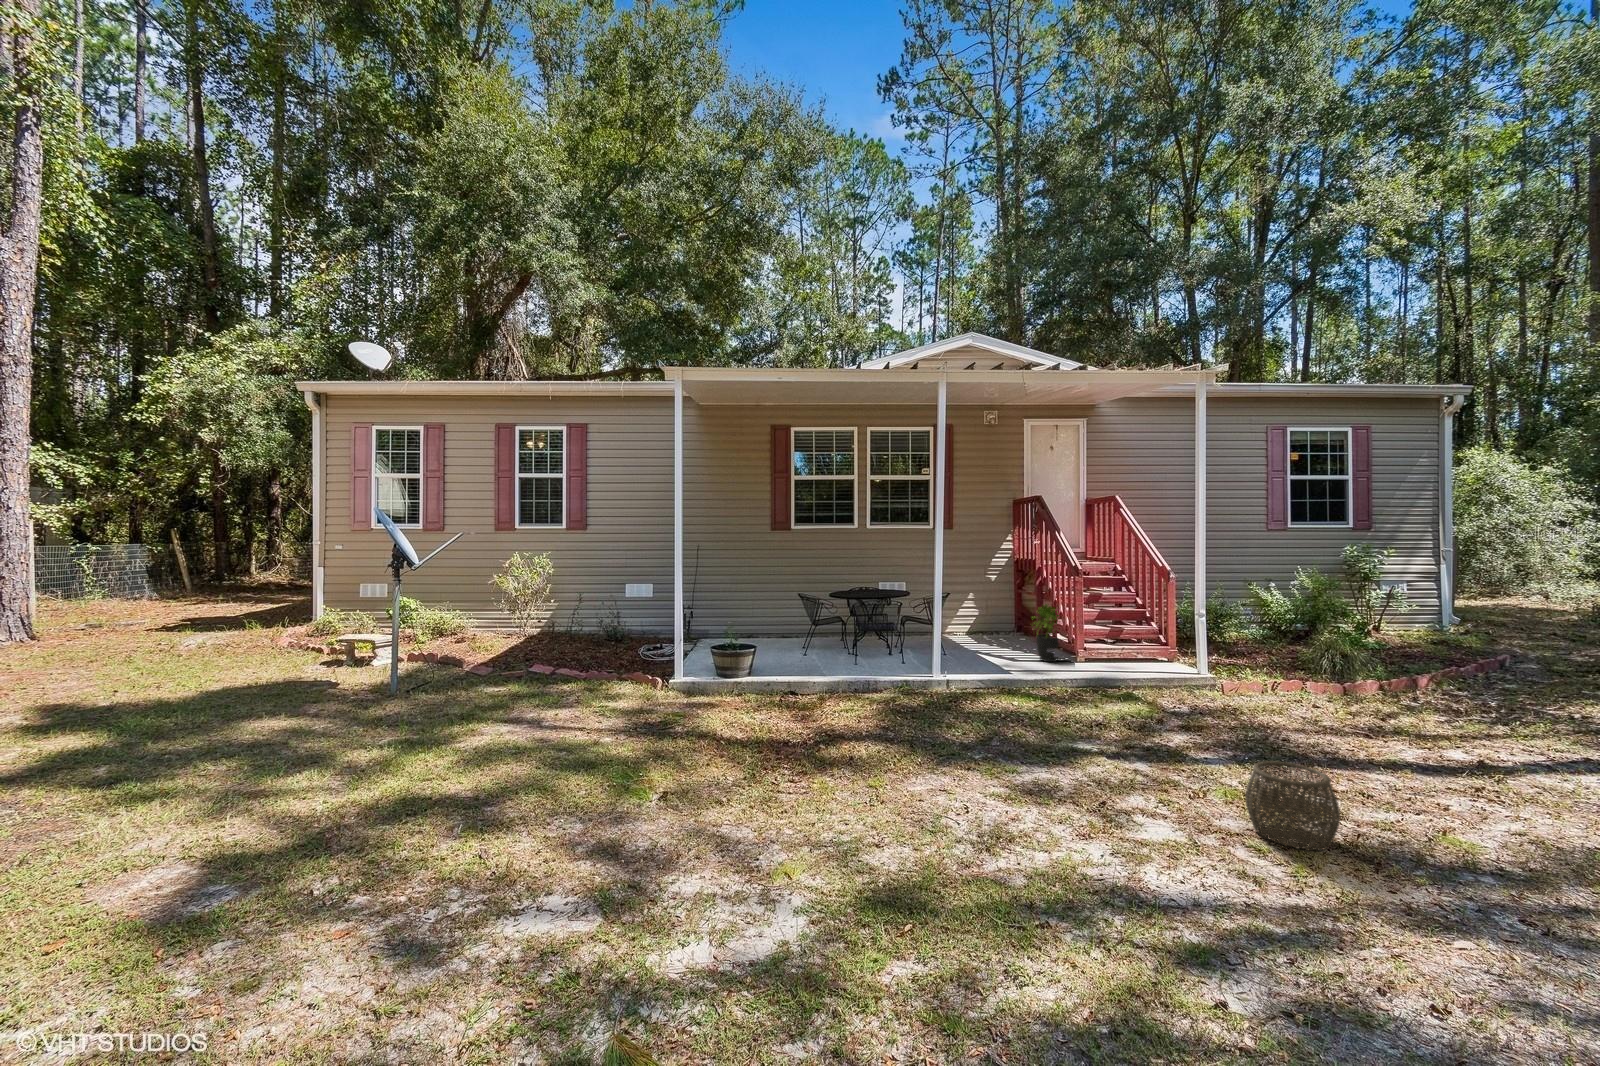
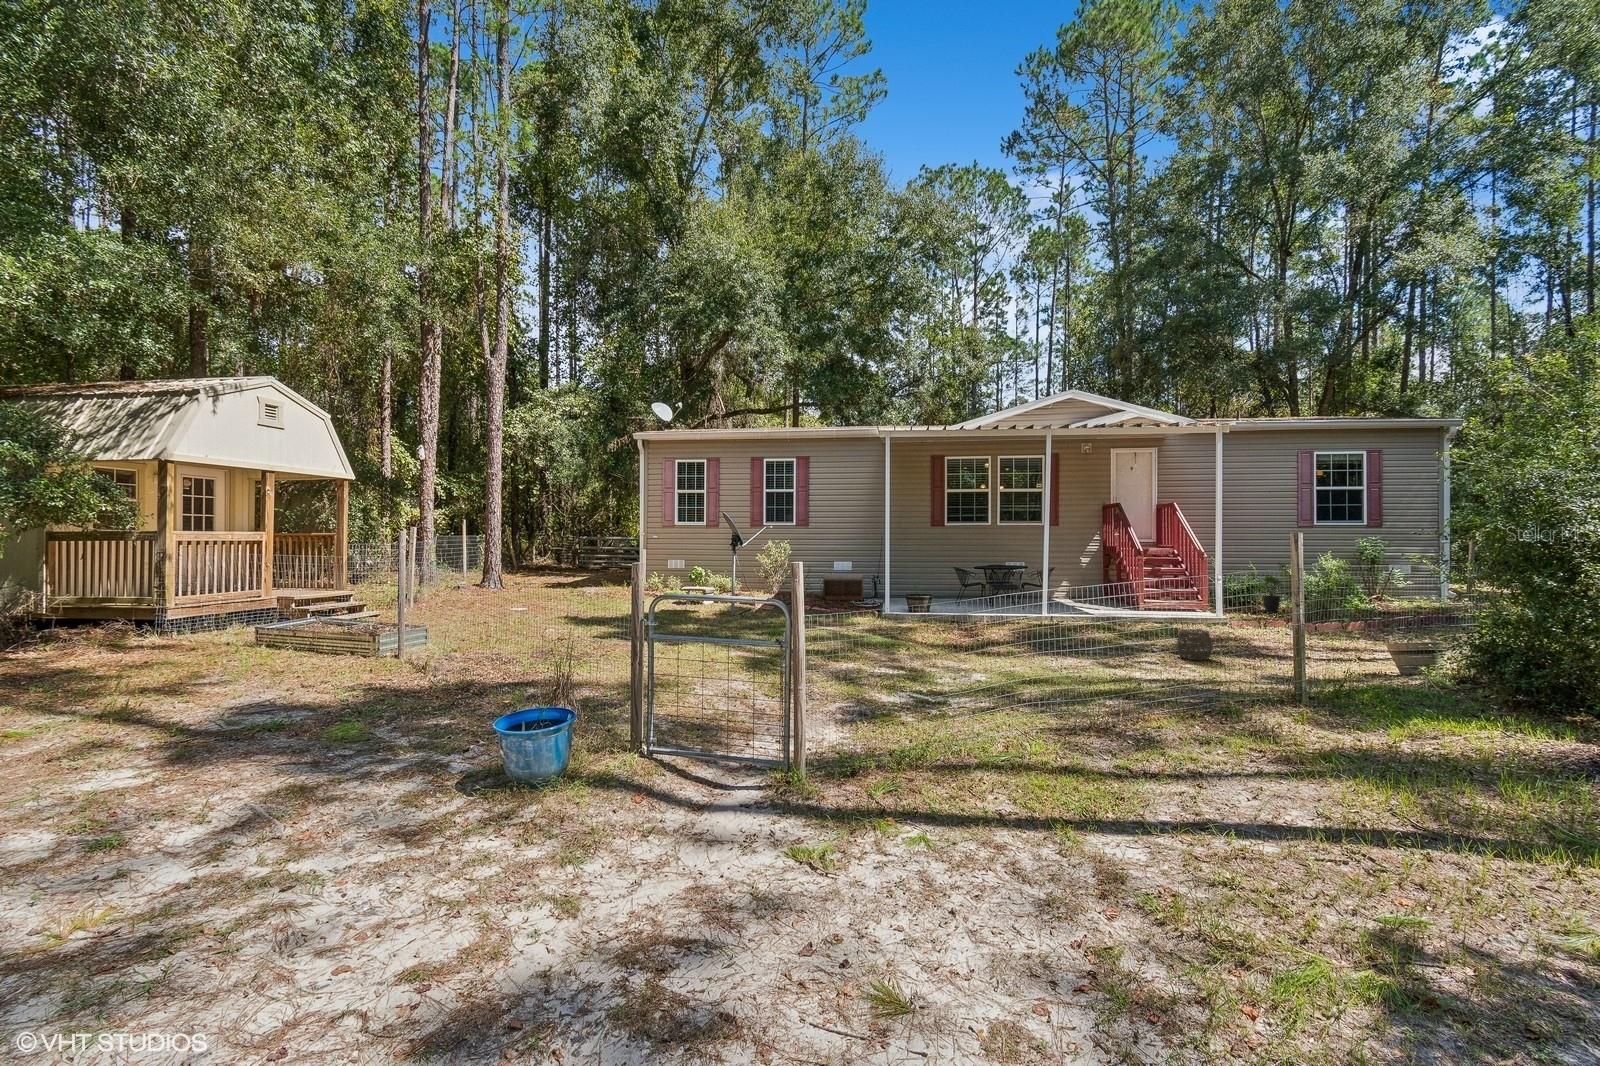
bench: none [604,603,671,644] -> present [823,574,864,600]
potted plant: present [1032,604,1059,662] -> present [1261,575,1282,613]

